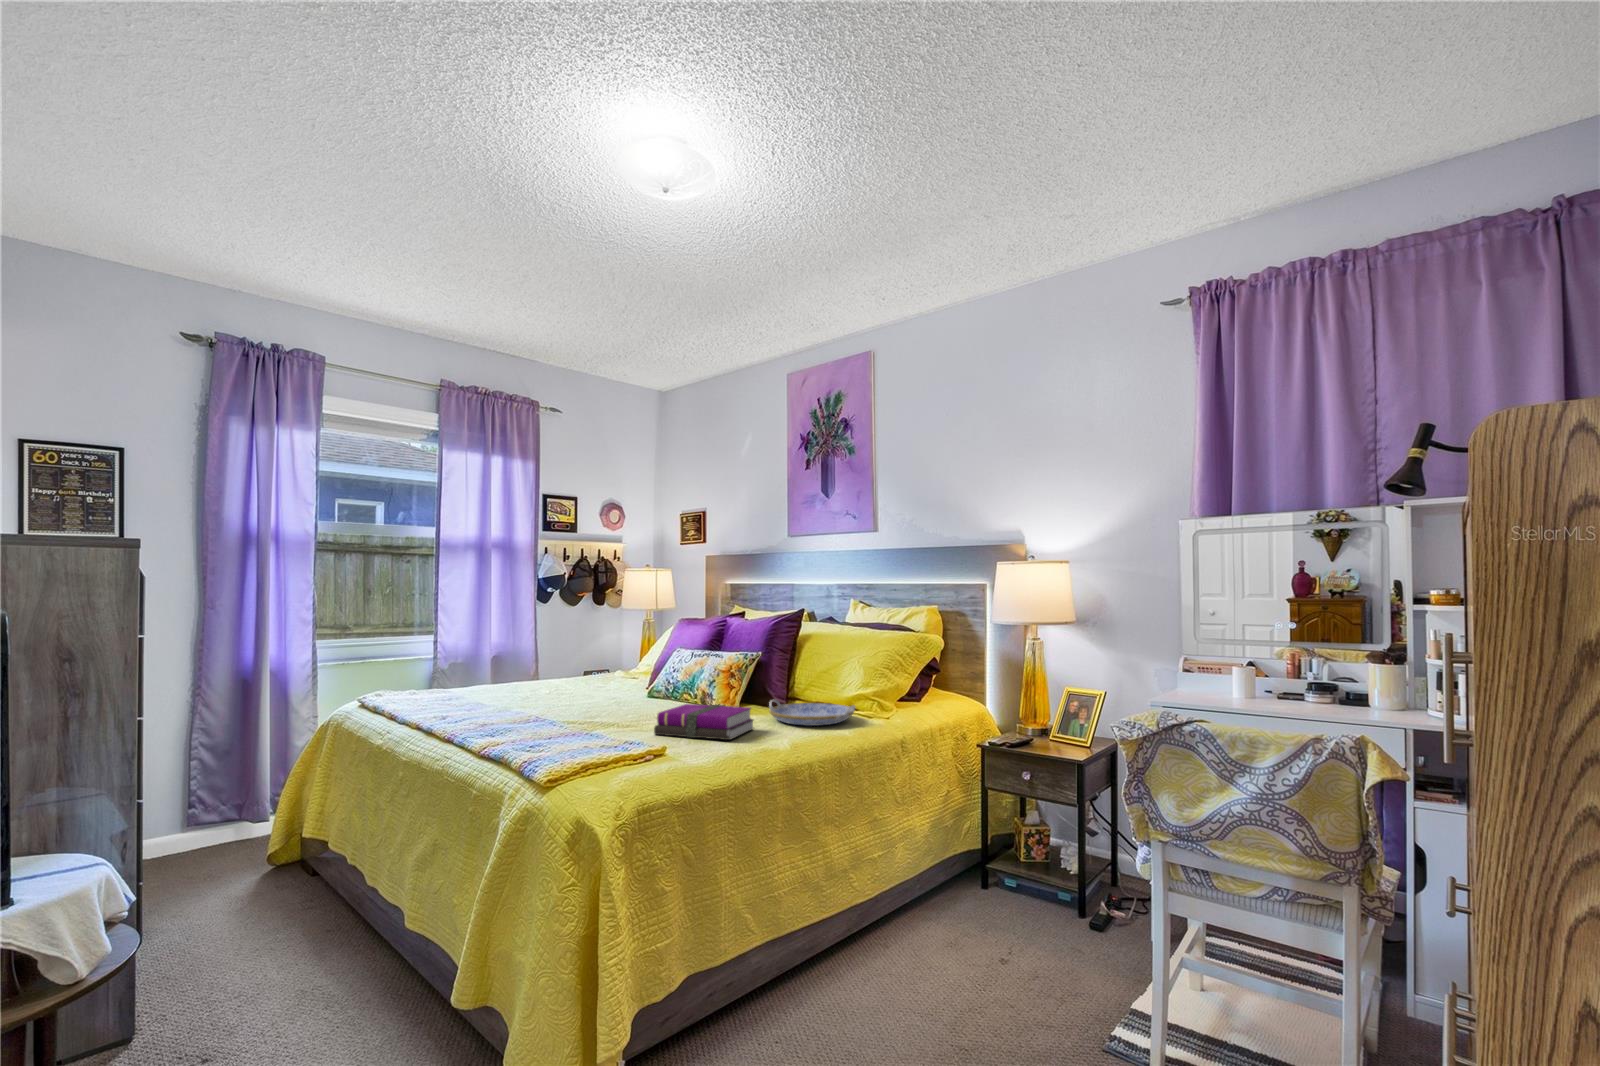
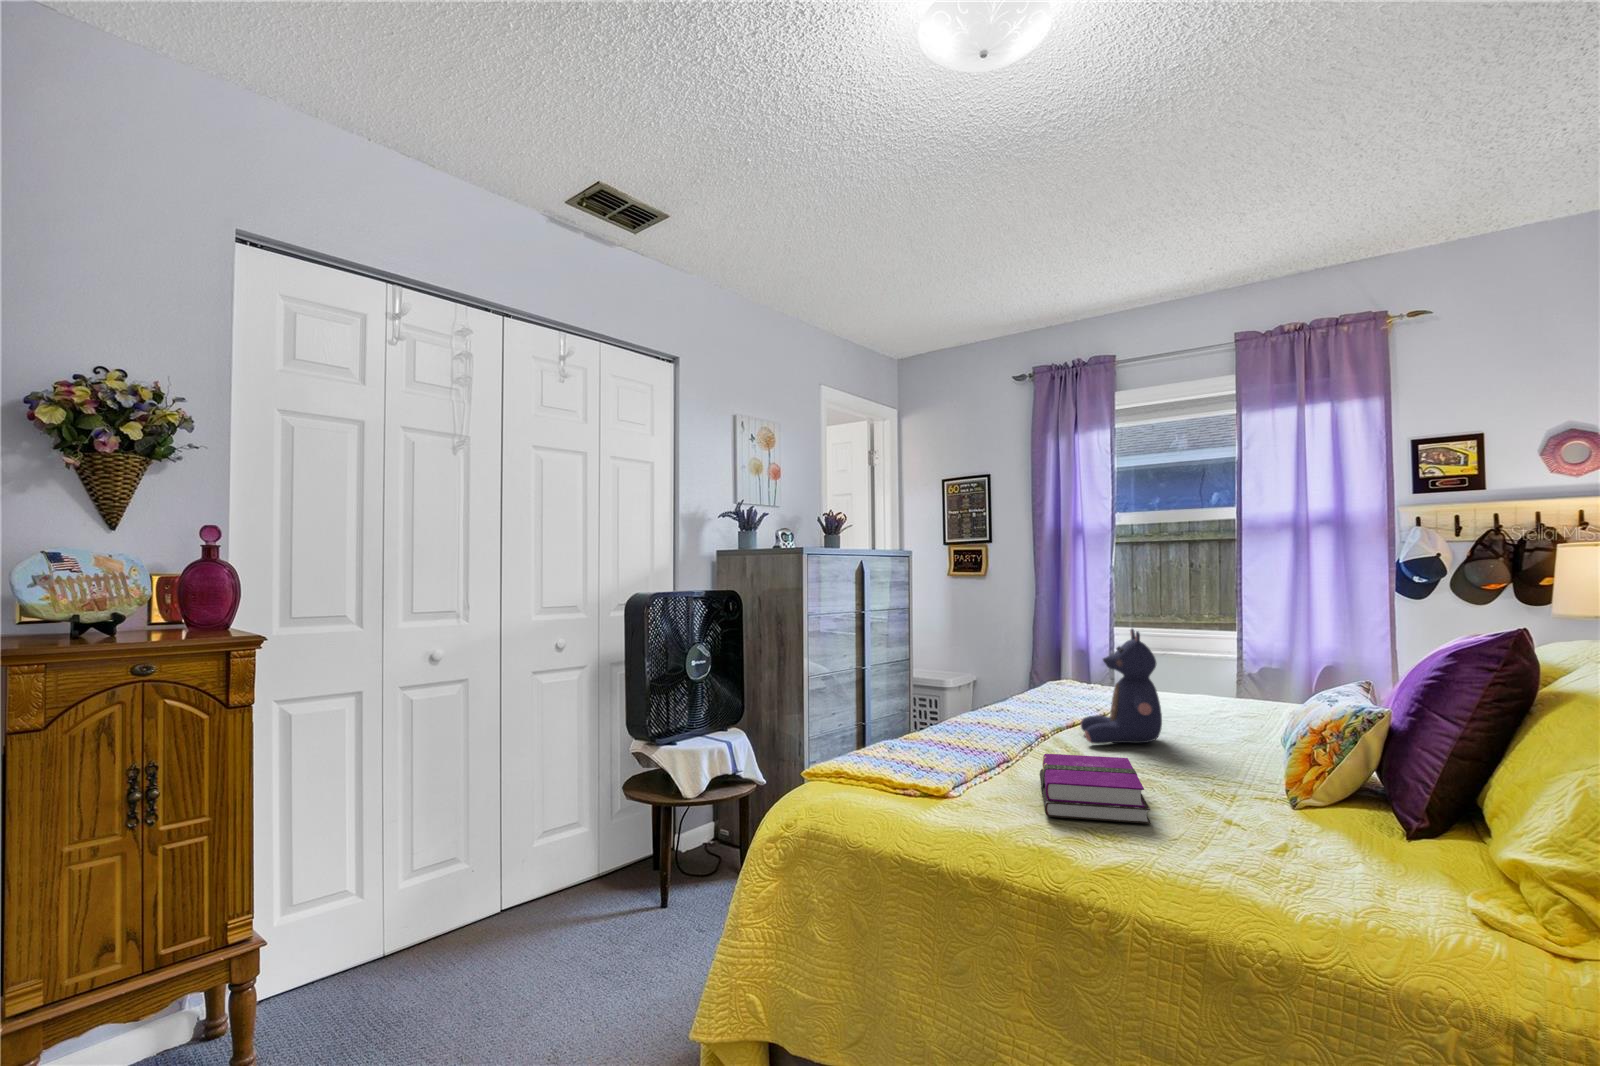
teddy bear: none [551,622,627,716] -> present [1080,629,1162,744]
serving tray: present [769,700,855,726] -> none [1209,799,1415,887]

